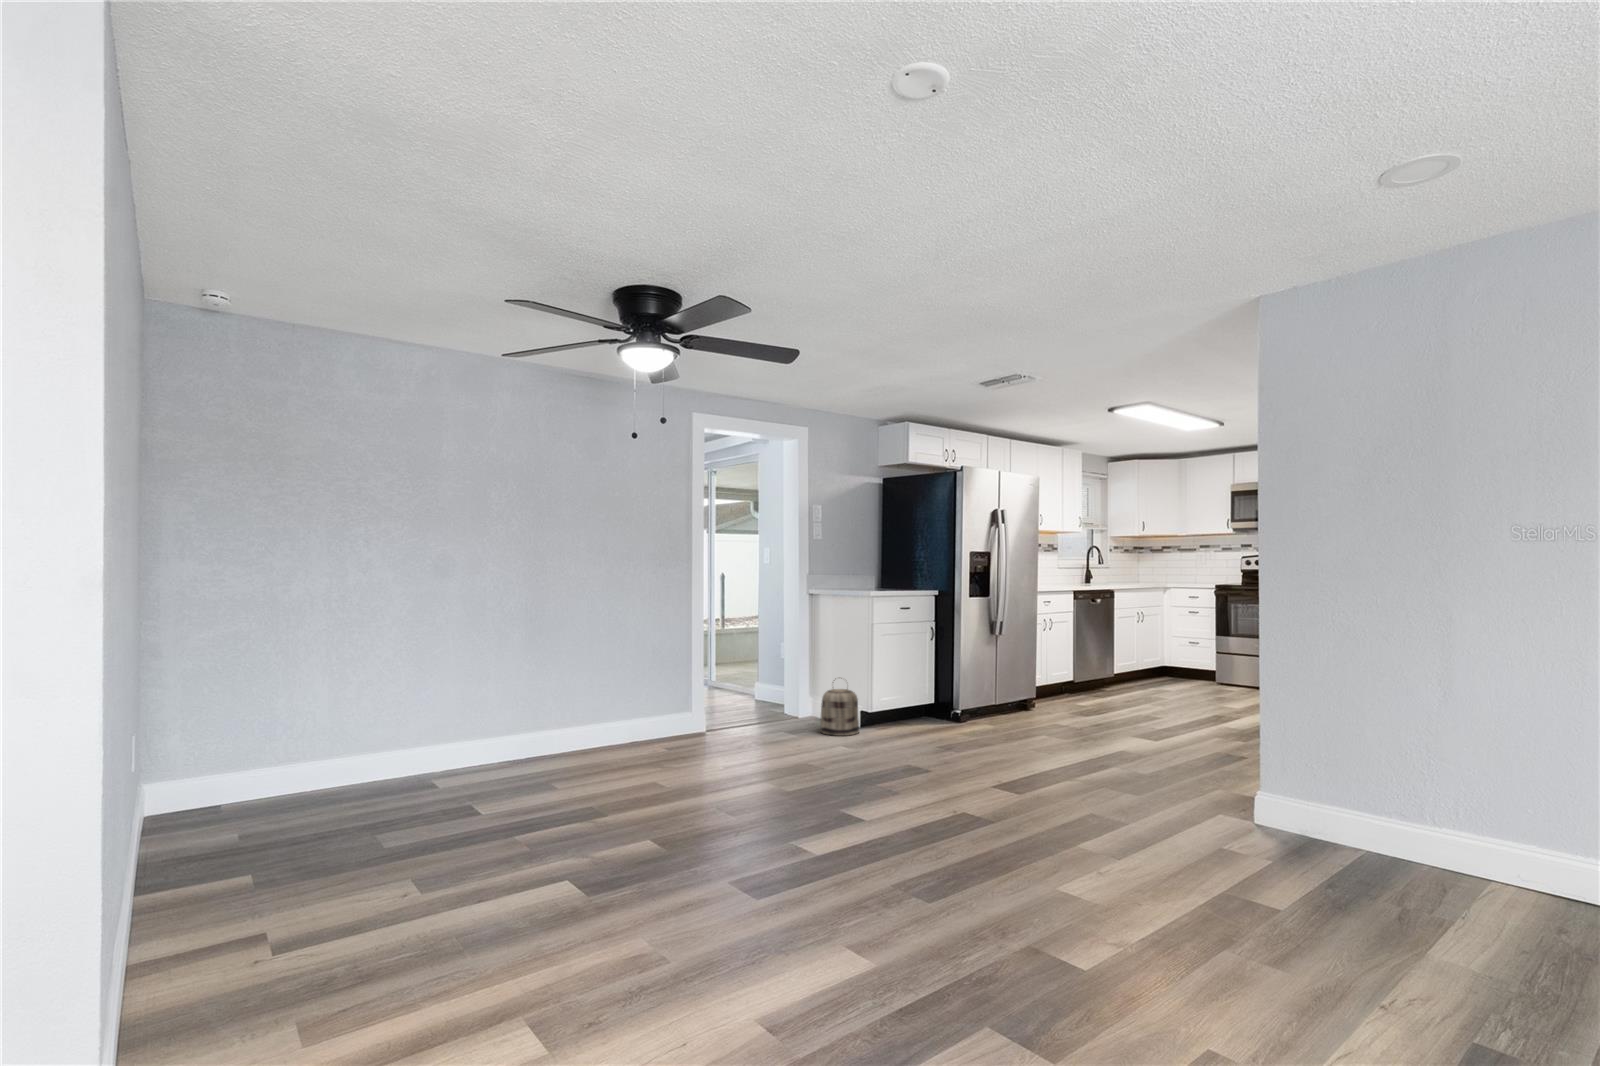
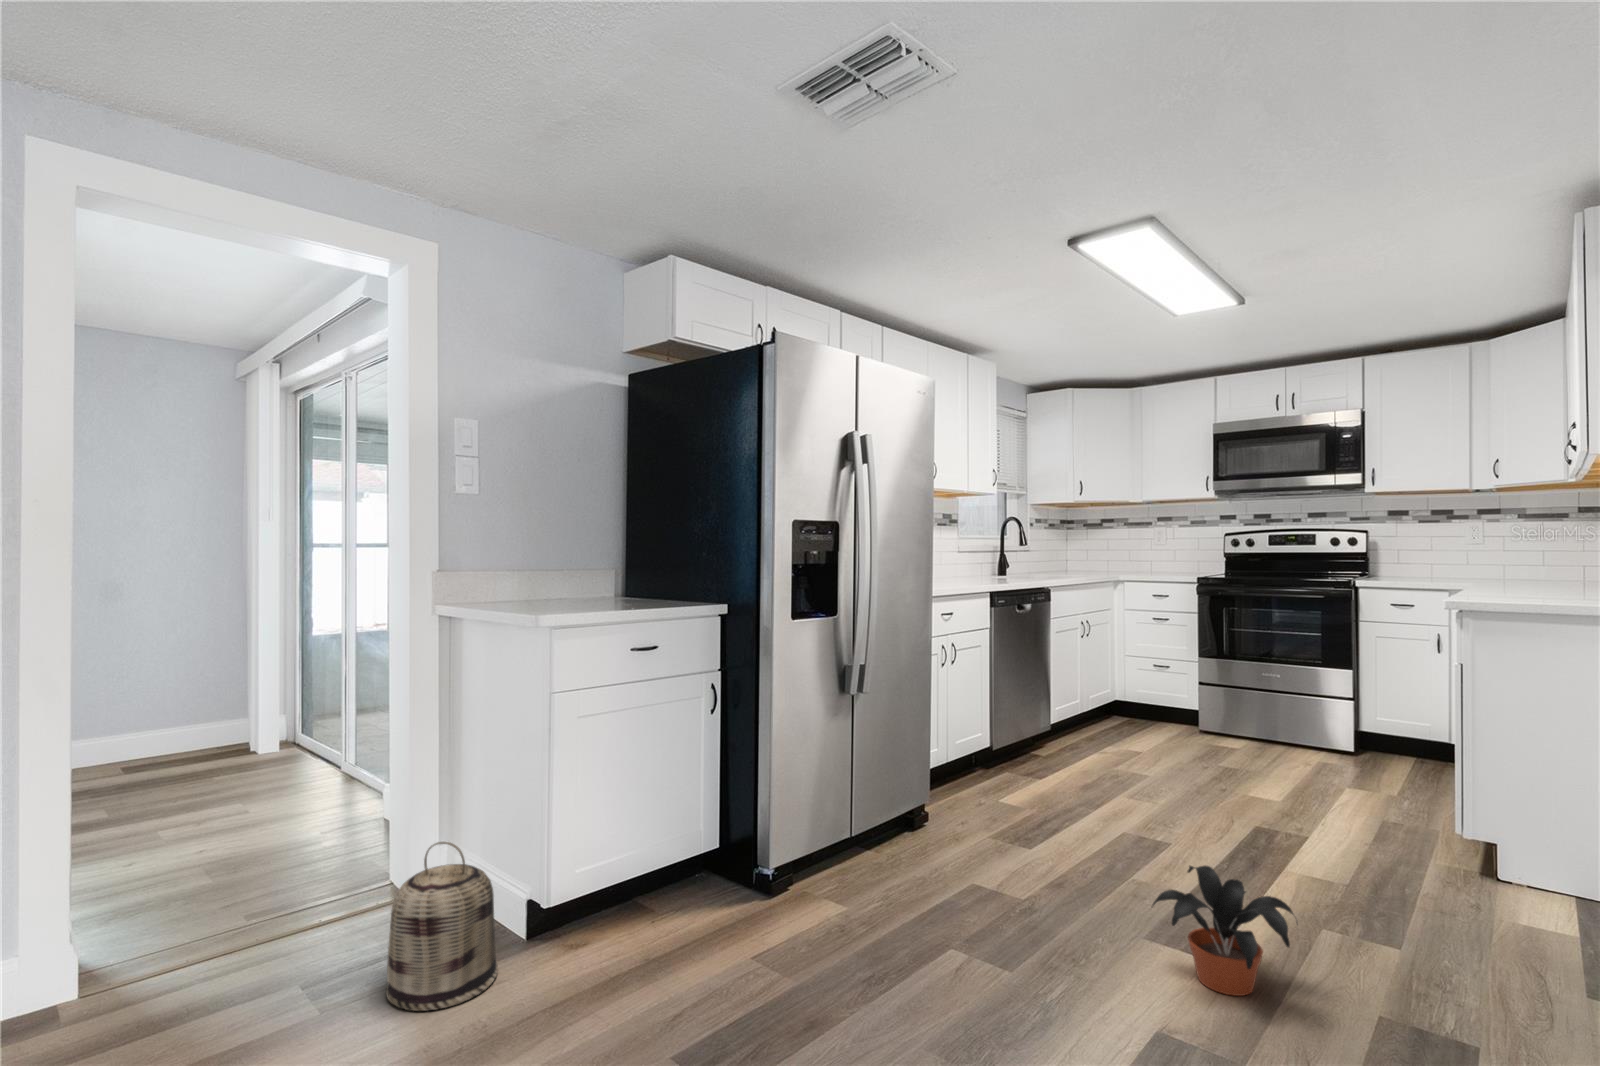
potted plant: none [1127,699,1185,743] -> present [1152,866,1294,996]

